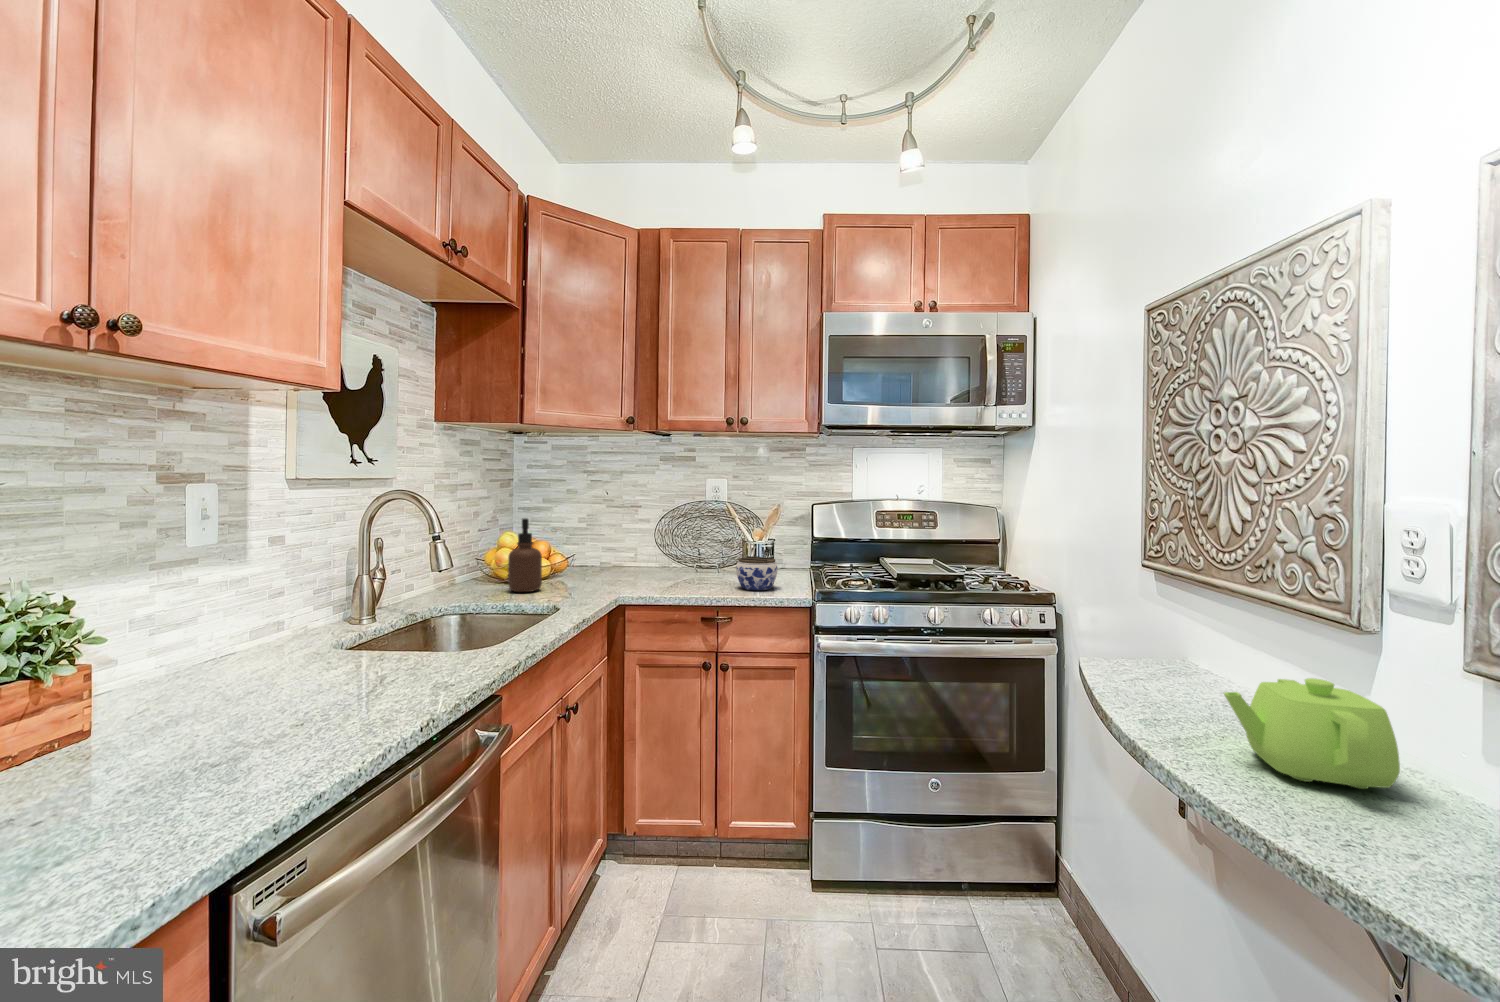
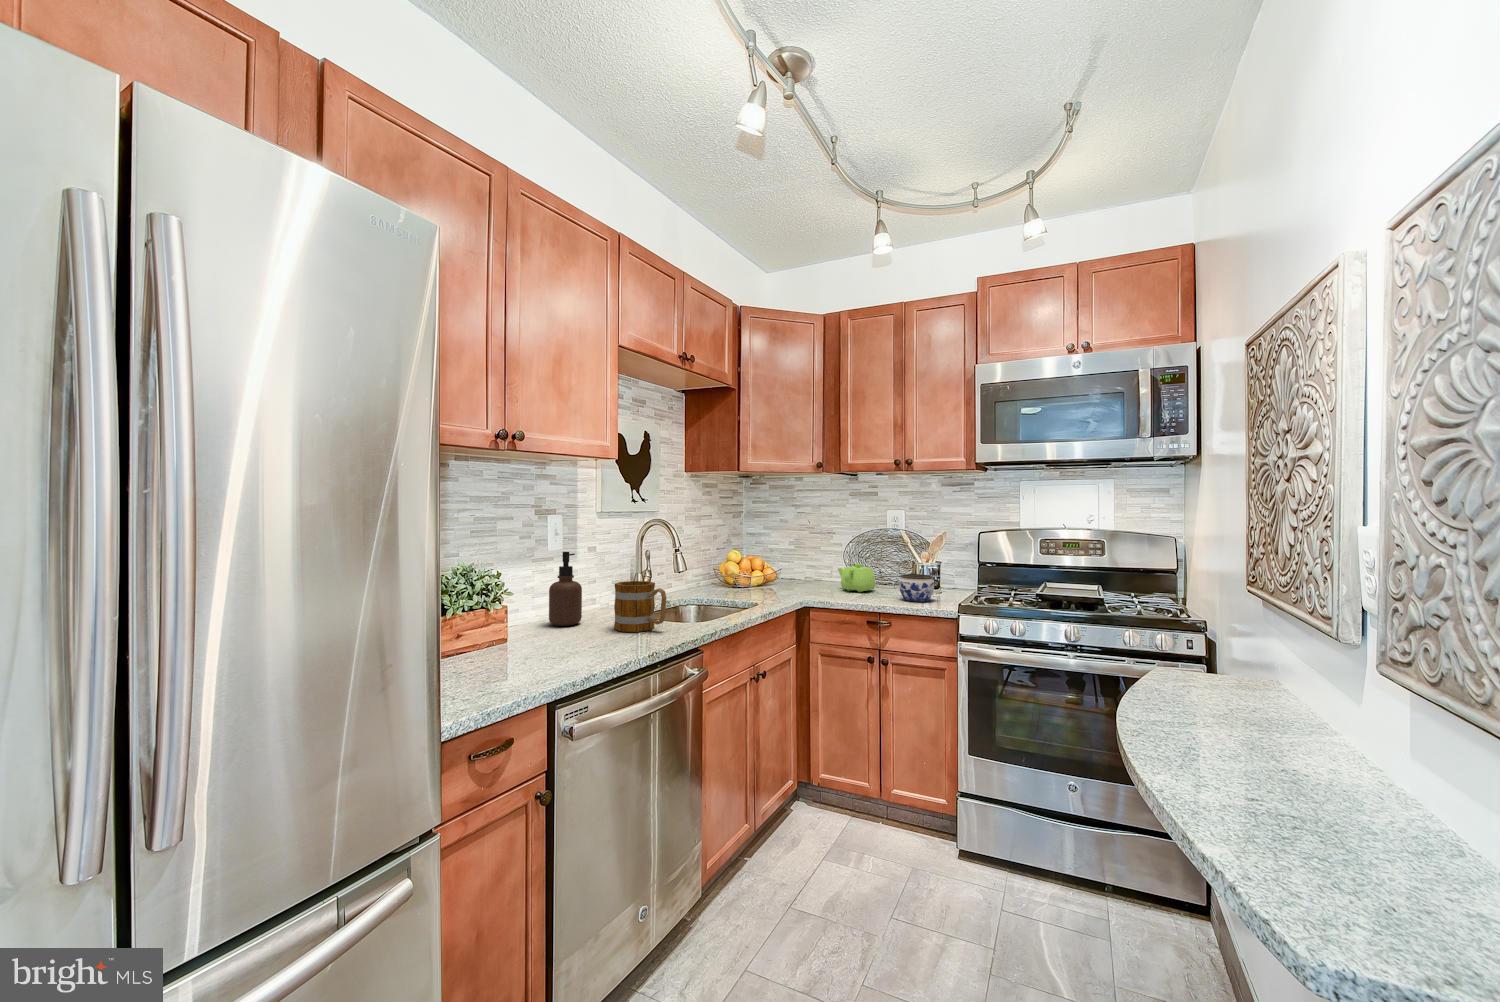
soap dispenser: present [508,518,542,592] -> present [549,552,582,626]
mug: none [338,591,440,681] -> present [614,581,667,632]
teapot: present [1224,678,1400,789] -> present [838,564,875,592]

